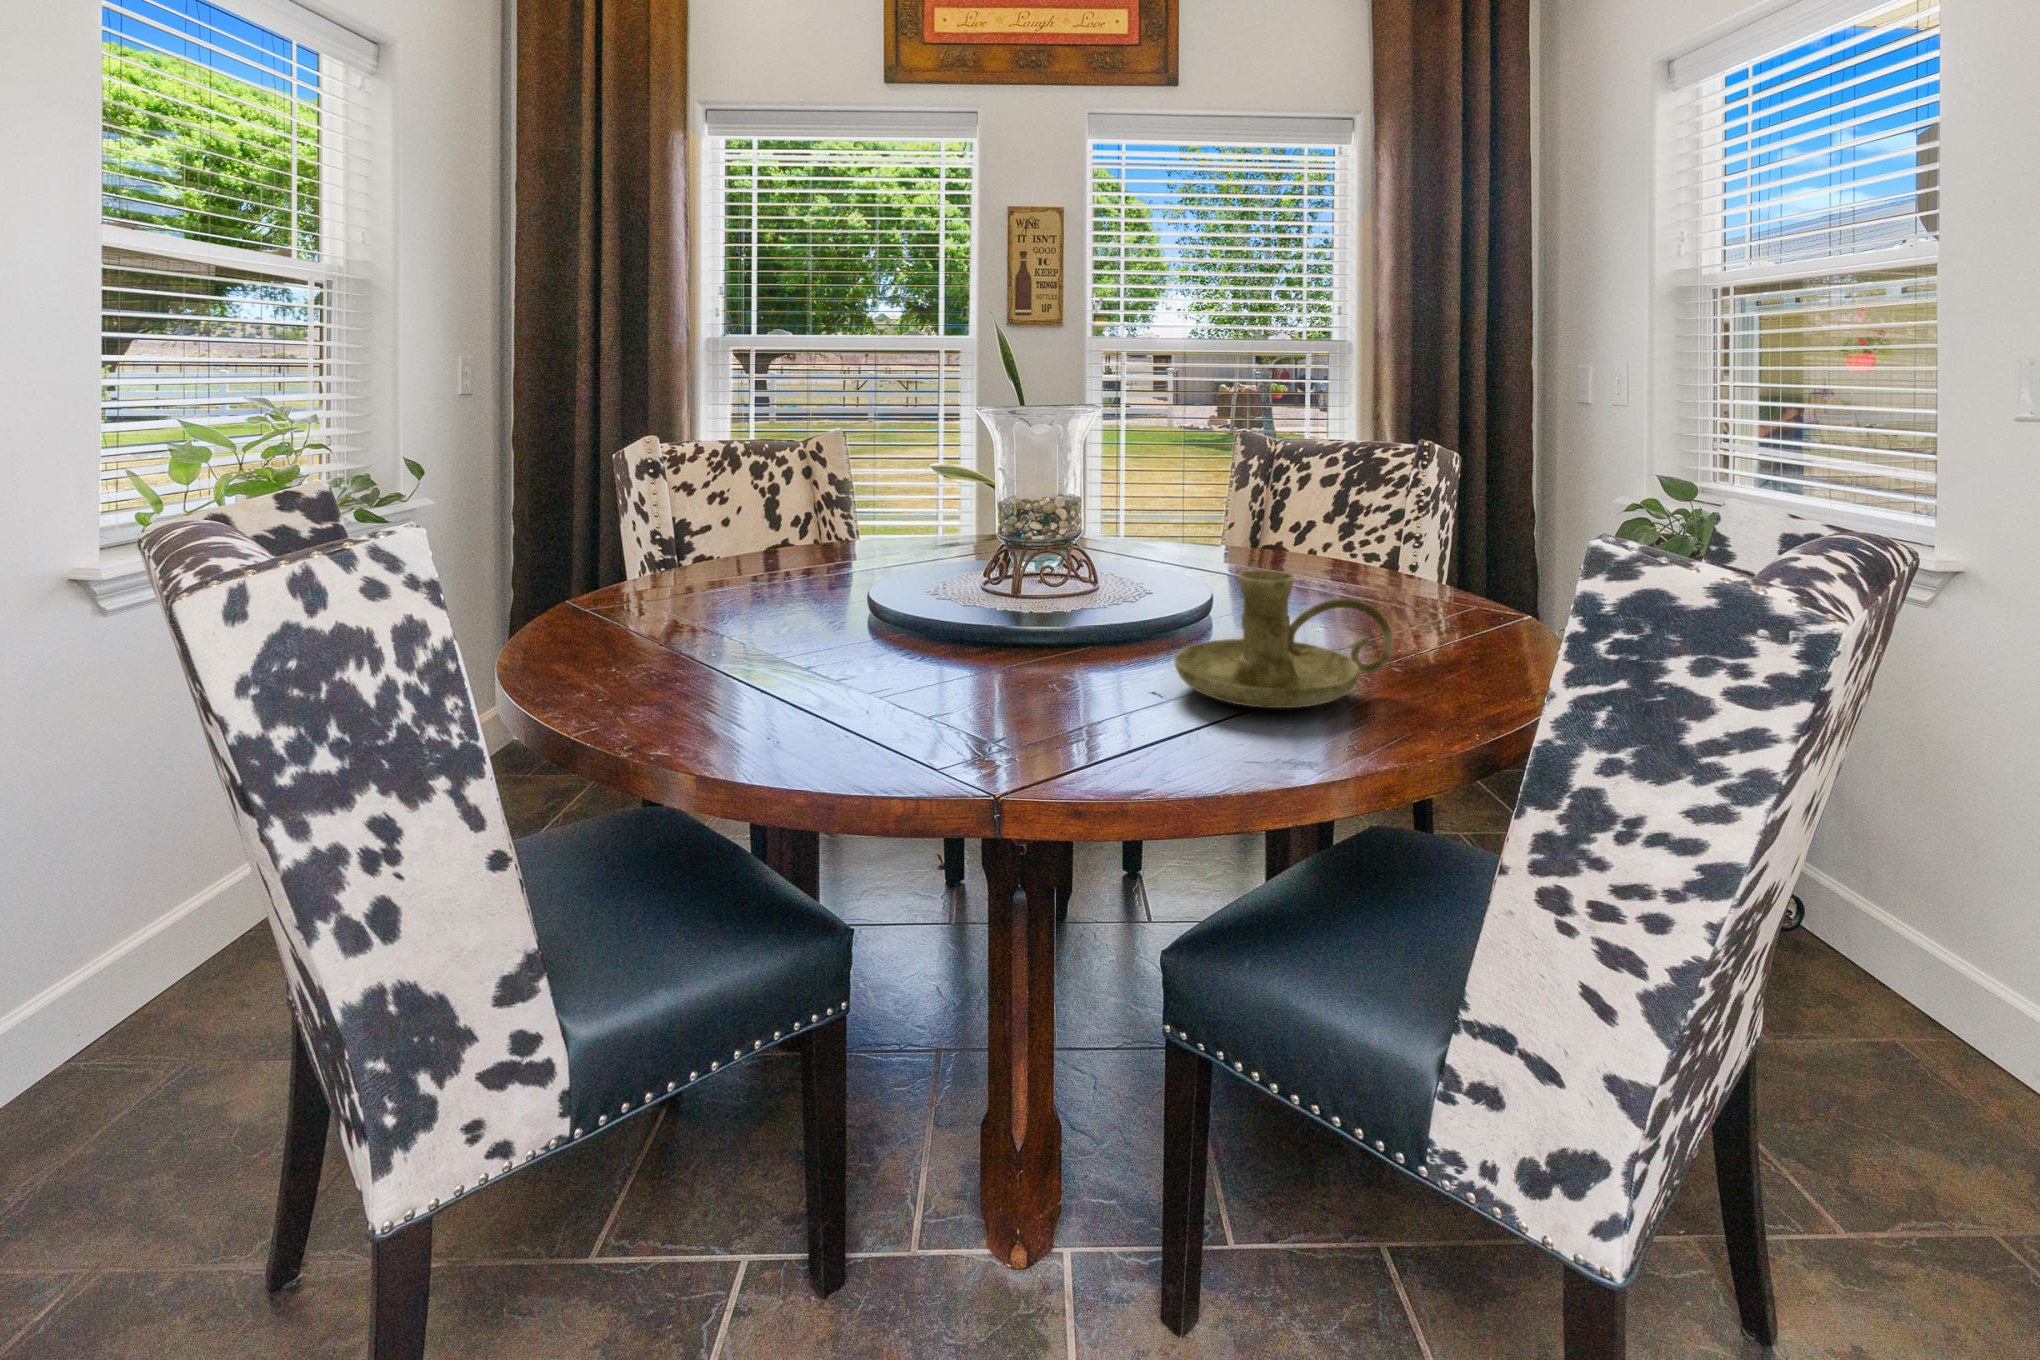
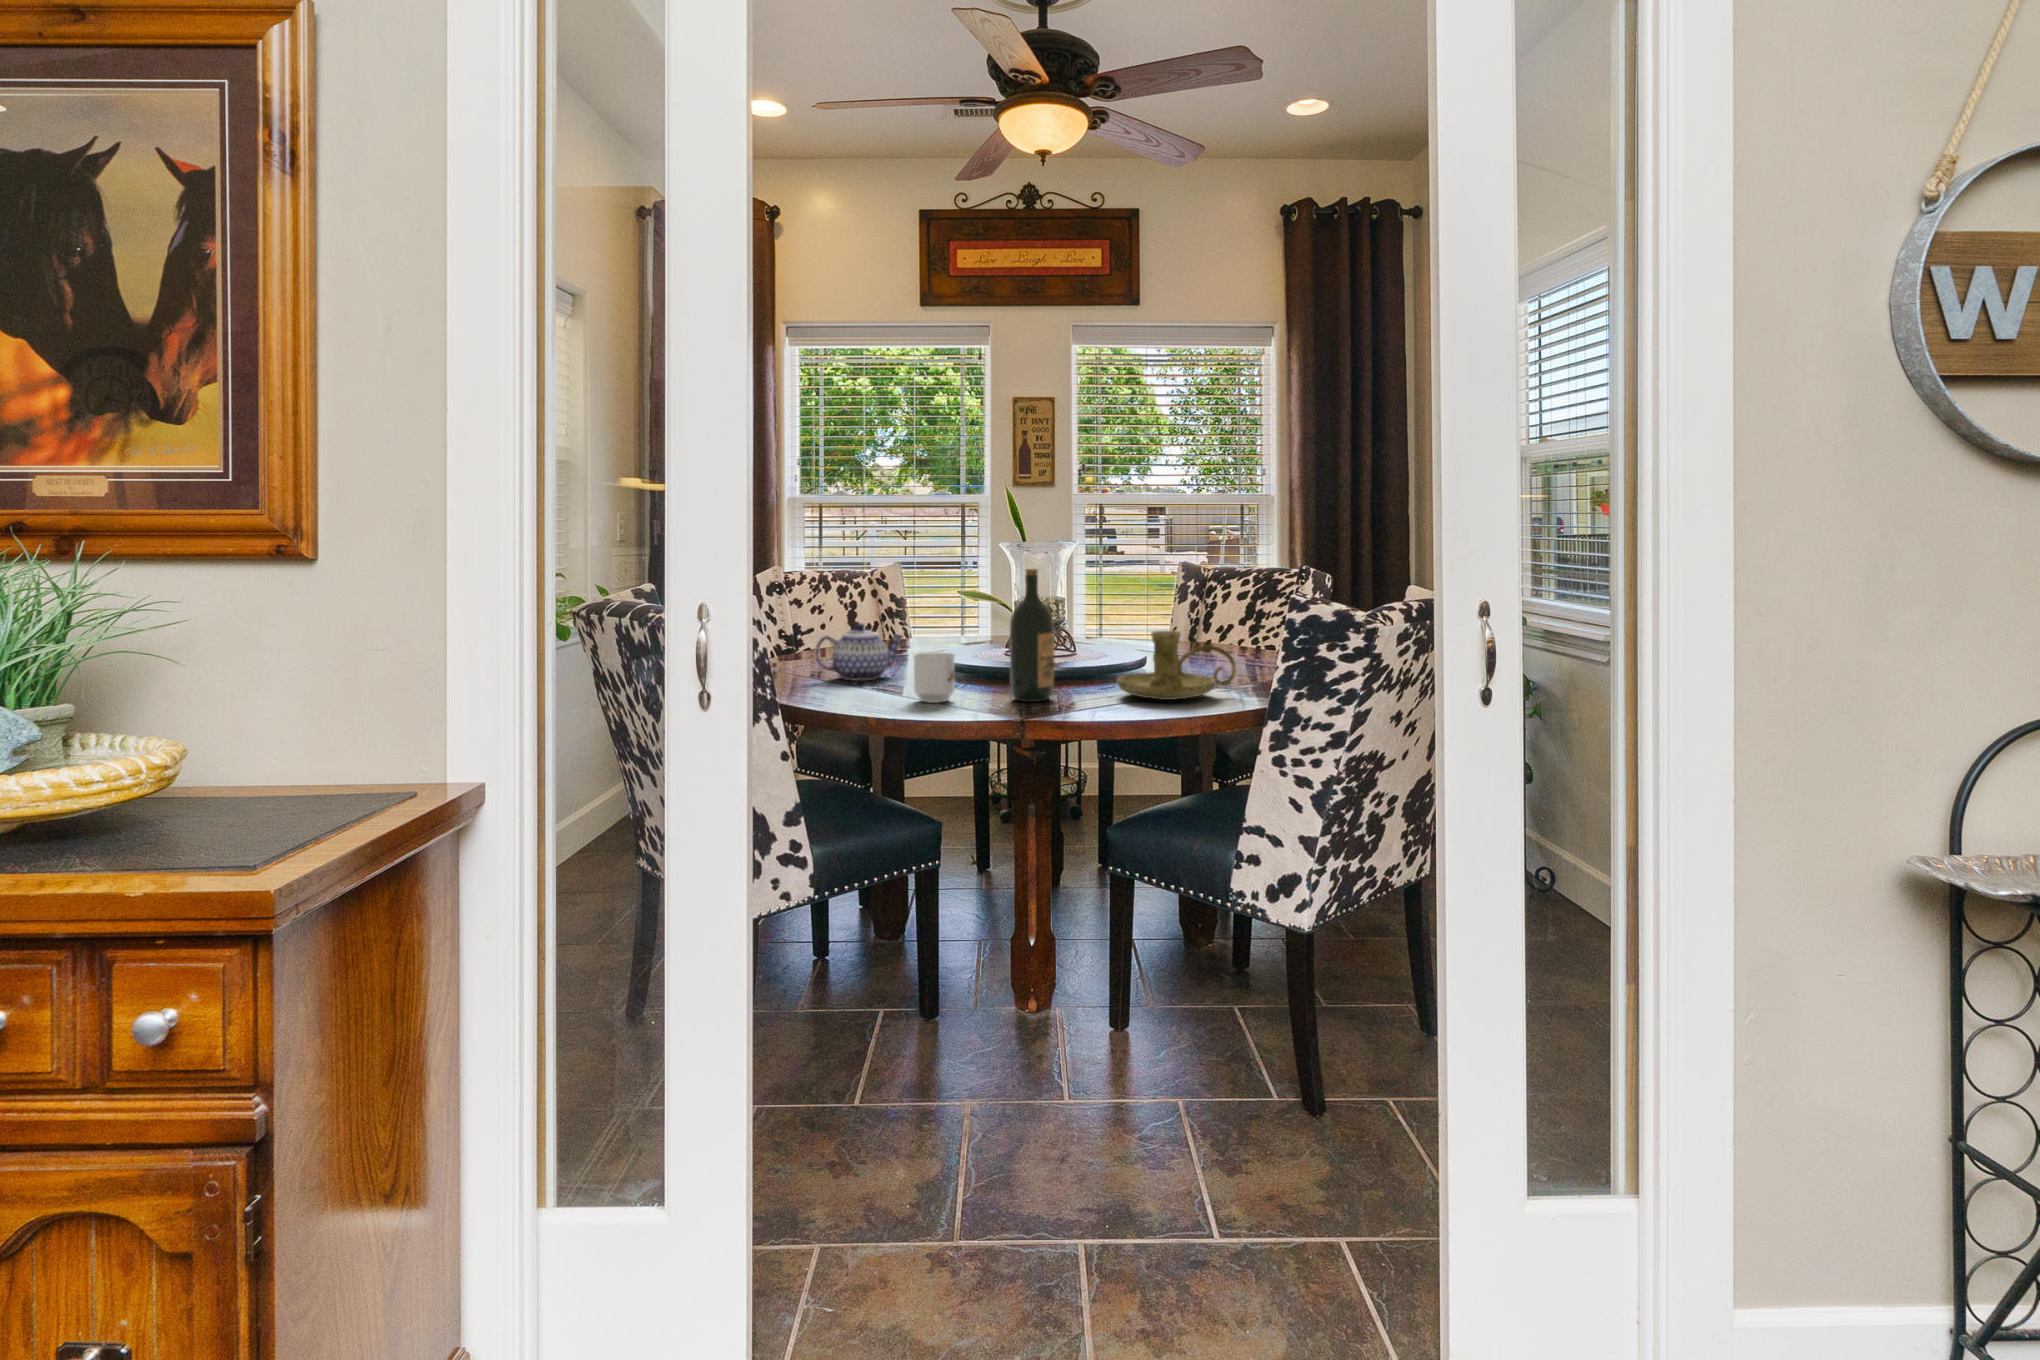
wine bottle: none [978,458,1061,710] -> present [1010,569,1054,702]
teapot: none [653,538,812,638] -> present [815,623,903,681]
mug: none [796,610,877,711] -> present [914,653,955,703]

